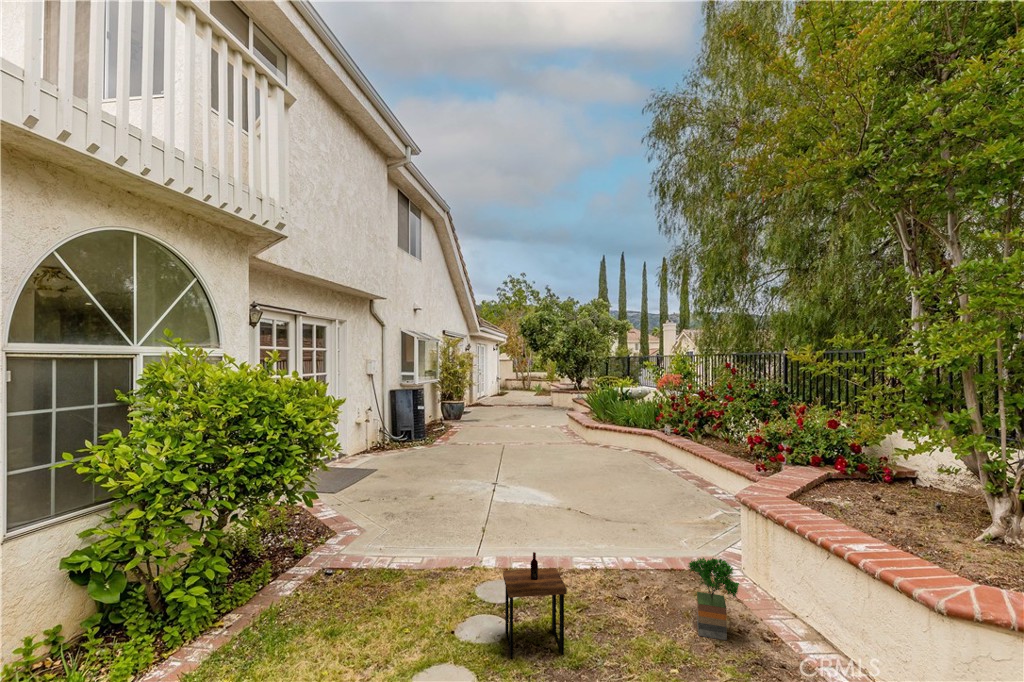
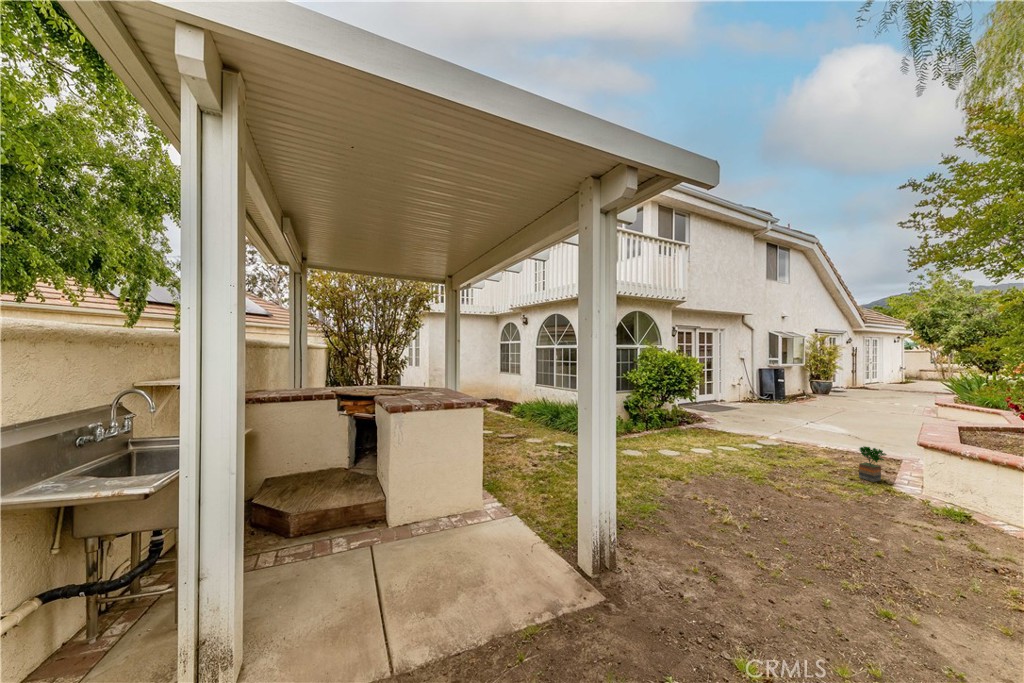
side table: present [503,552,567,659] -> none [757,426,786,463]

